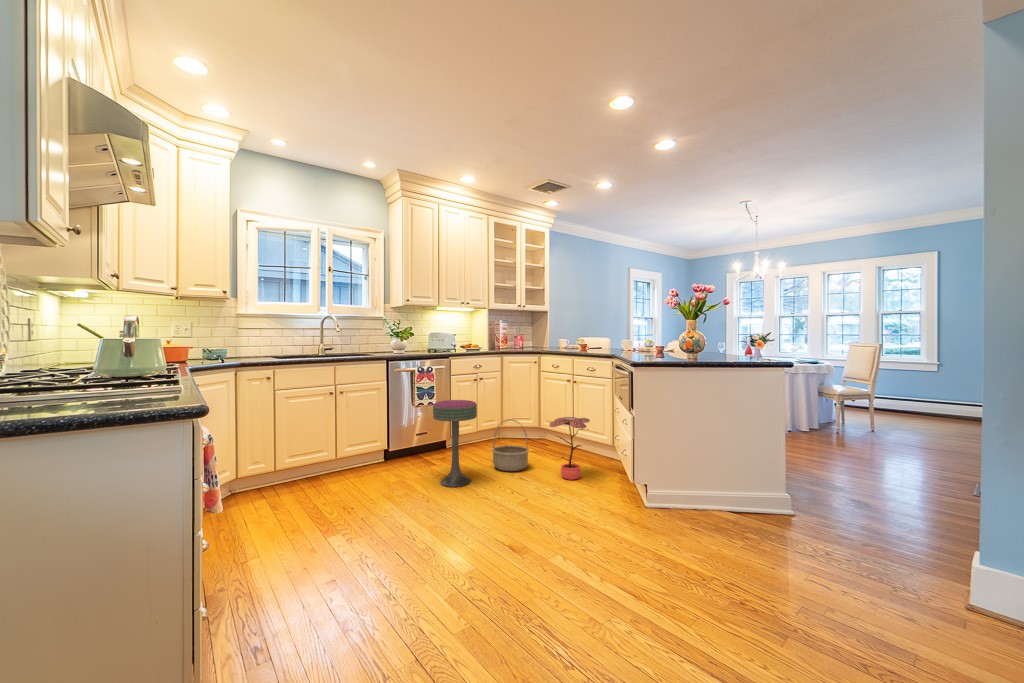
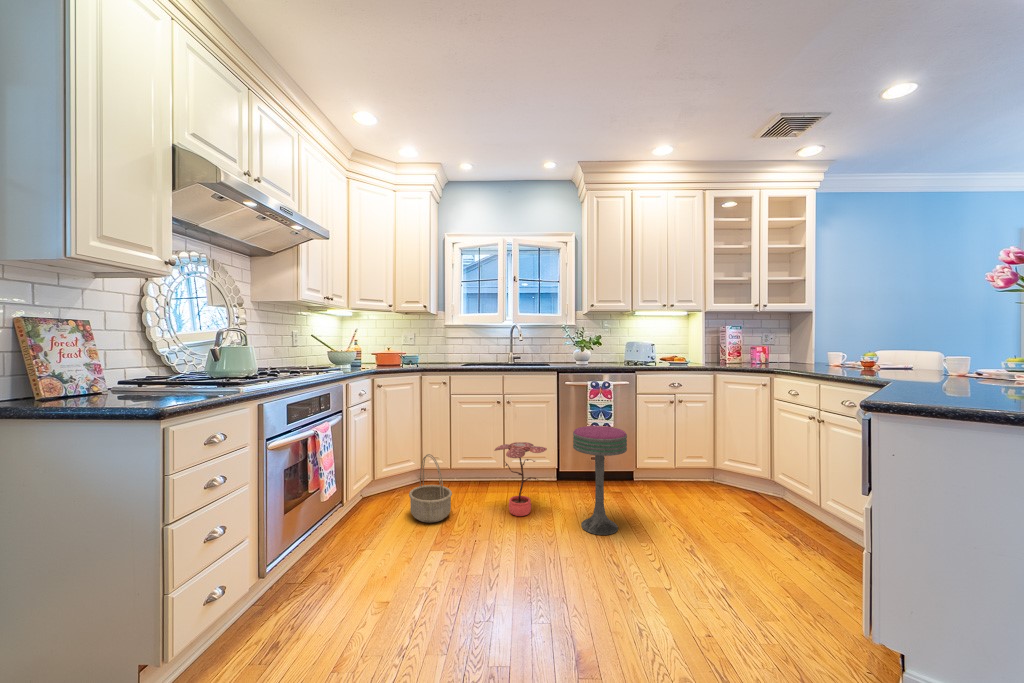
potted plant: present [549,417,590,480] -> present [494,442,547,516]
basket: present [492,419,529,471] -> present [409,454,452,523]

